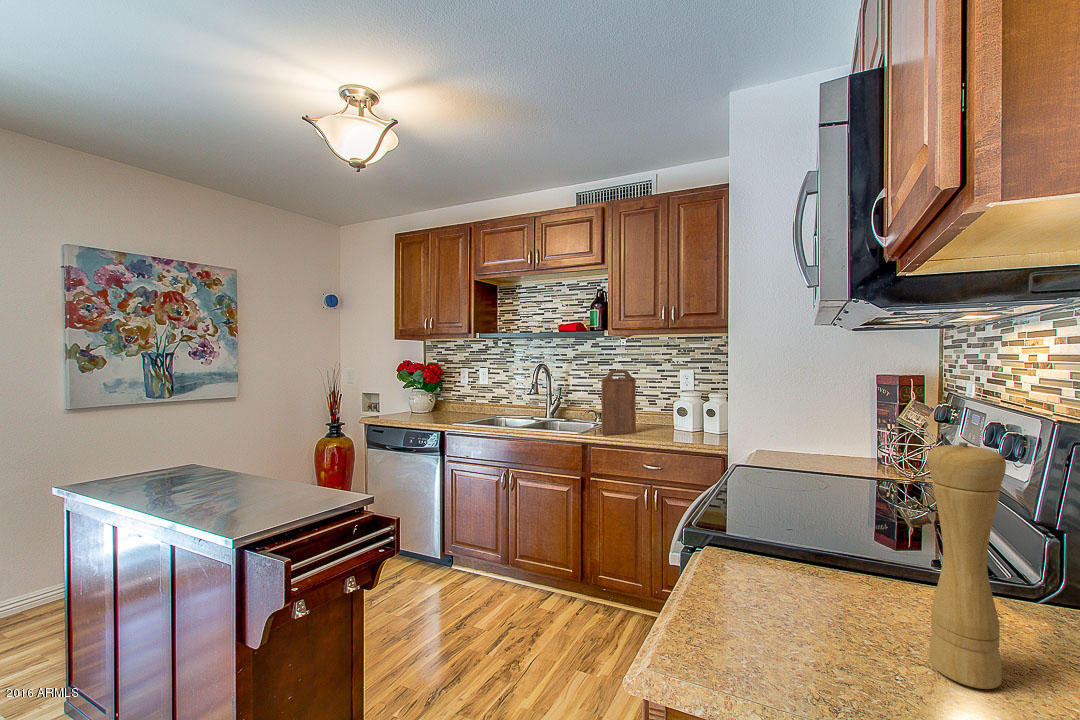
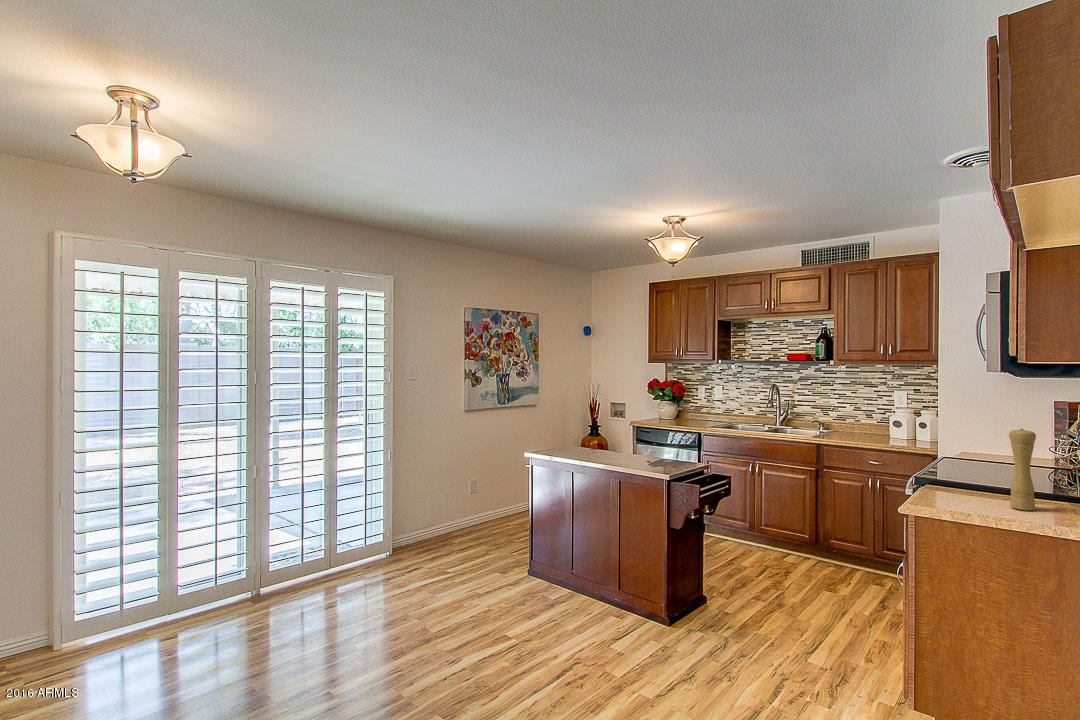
cutting board: present [602,370,636,435] -> none [830,391,858,439]

